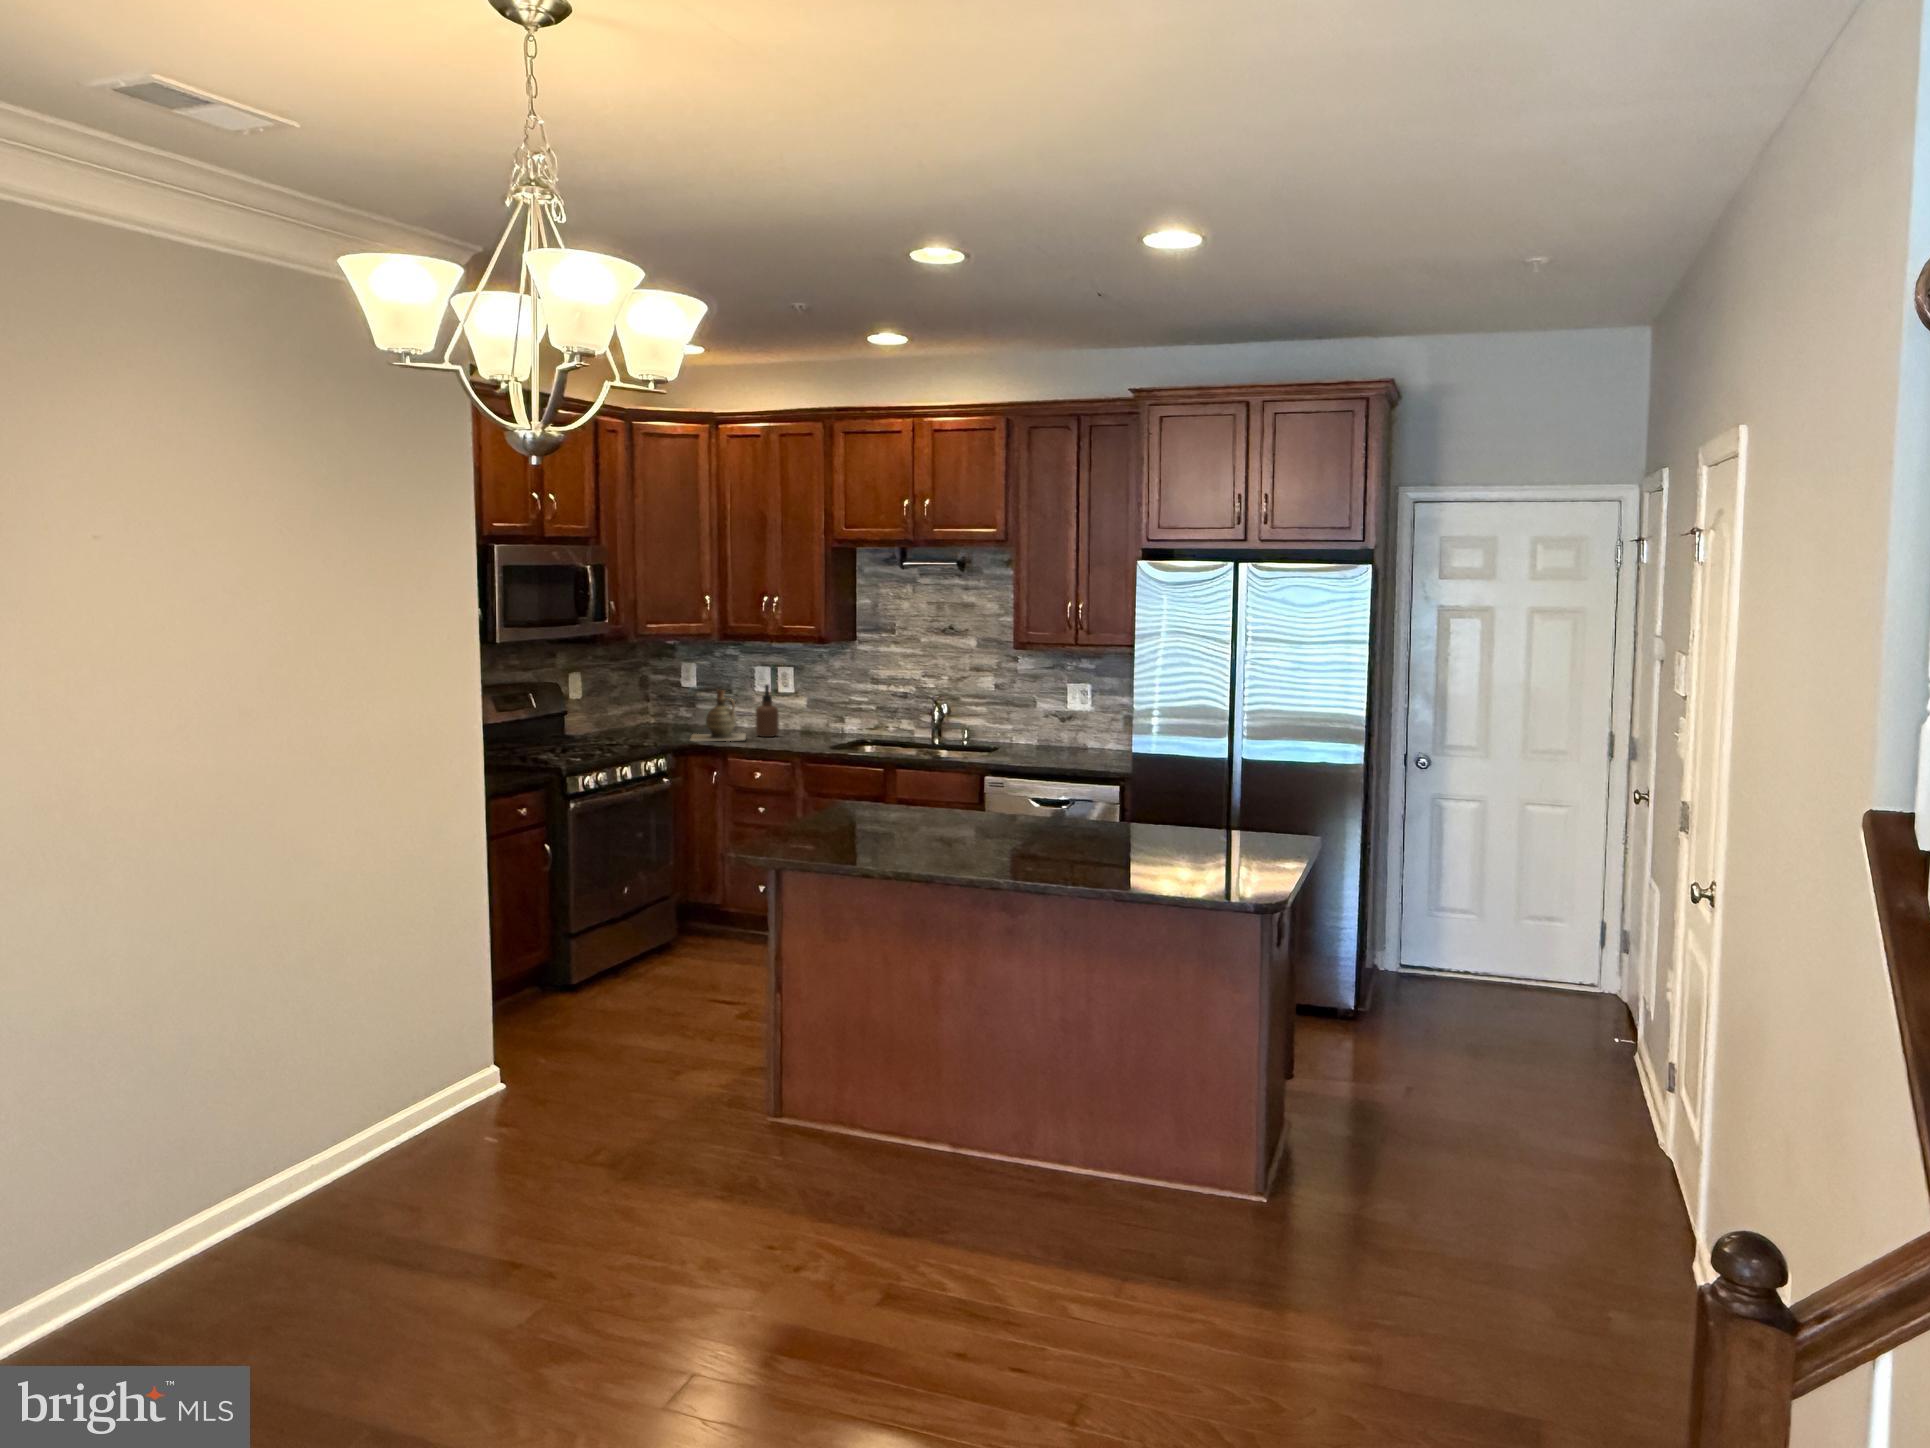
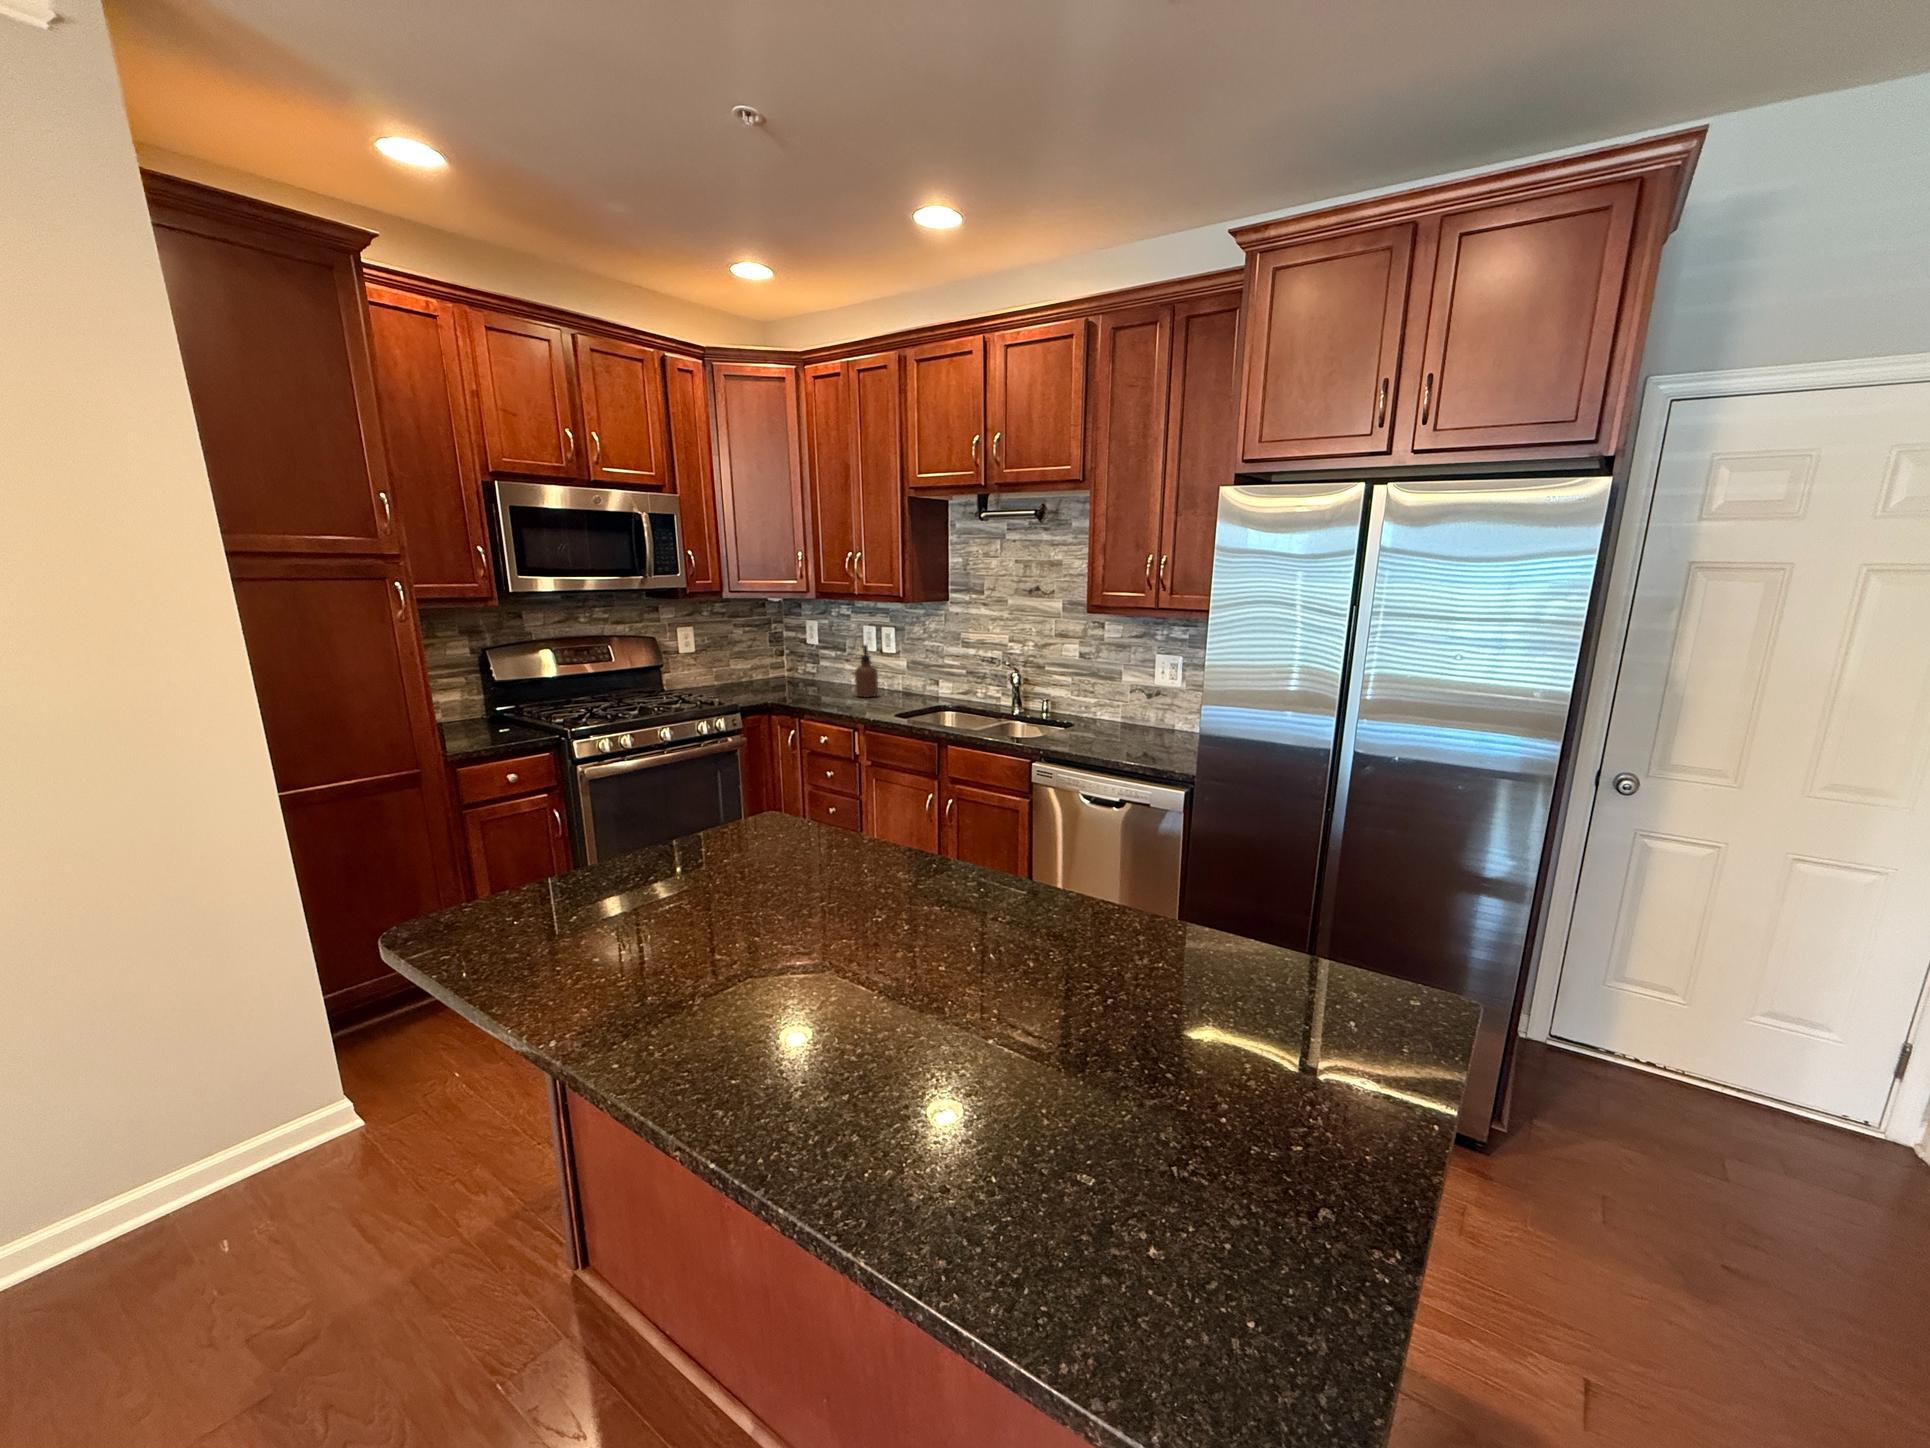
ceramic jug: present [690,690,746,741] -> none [776,650,844,703]

